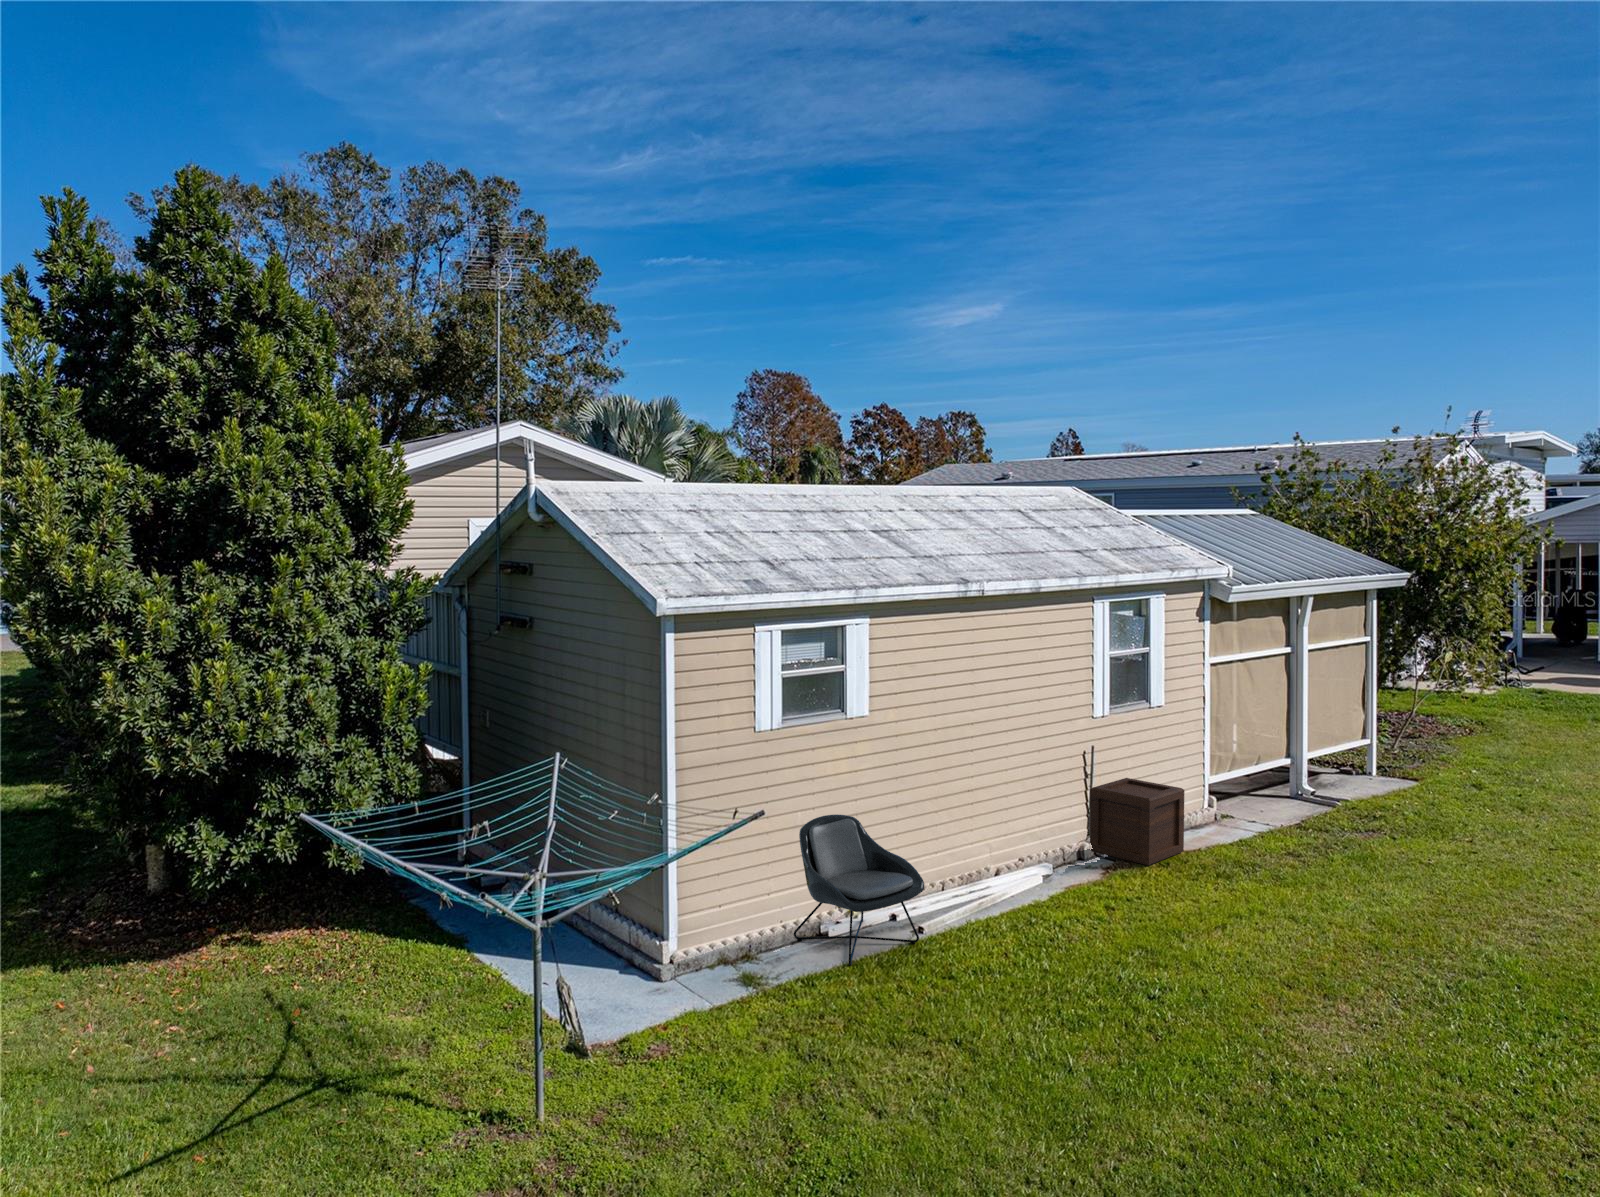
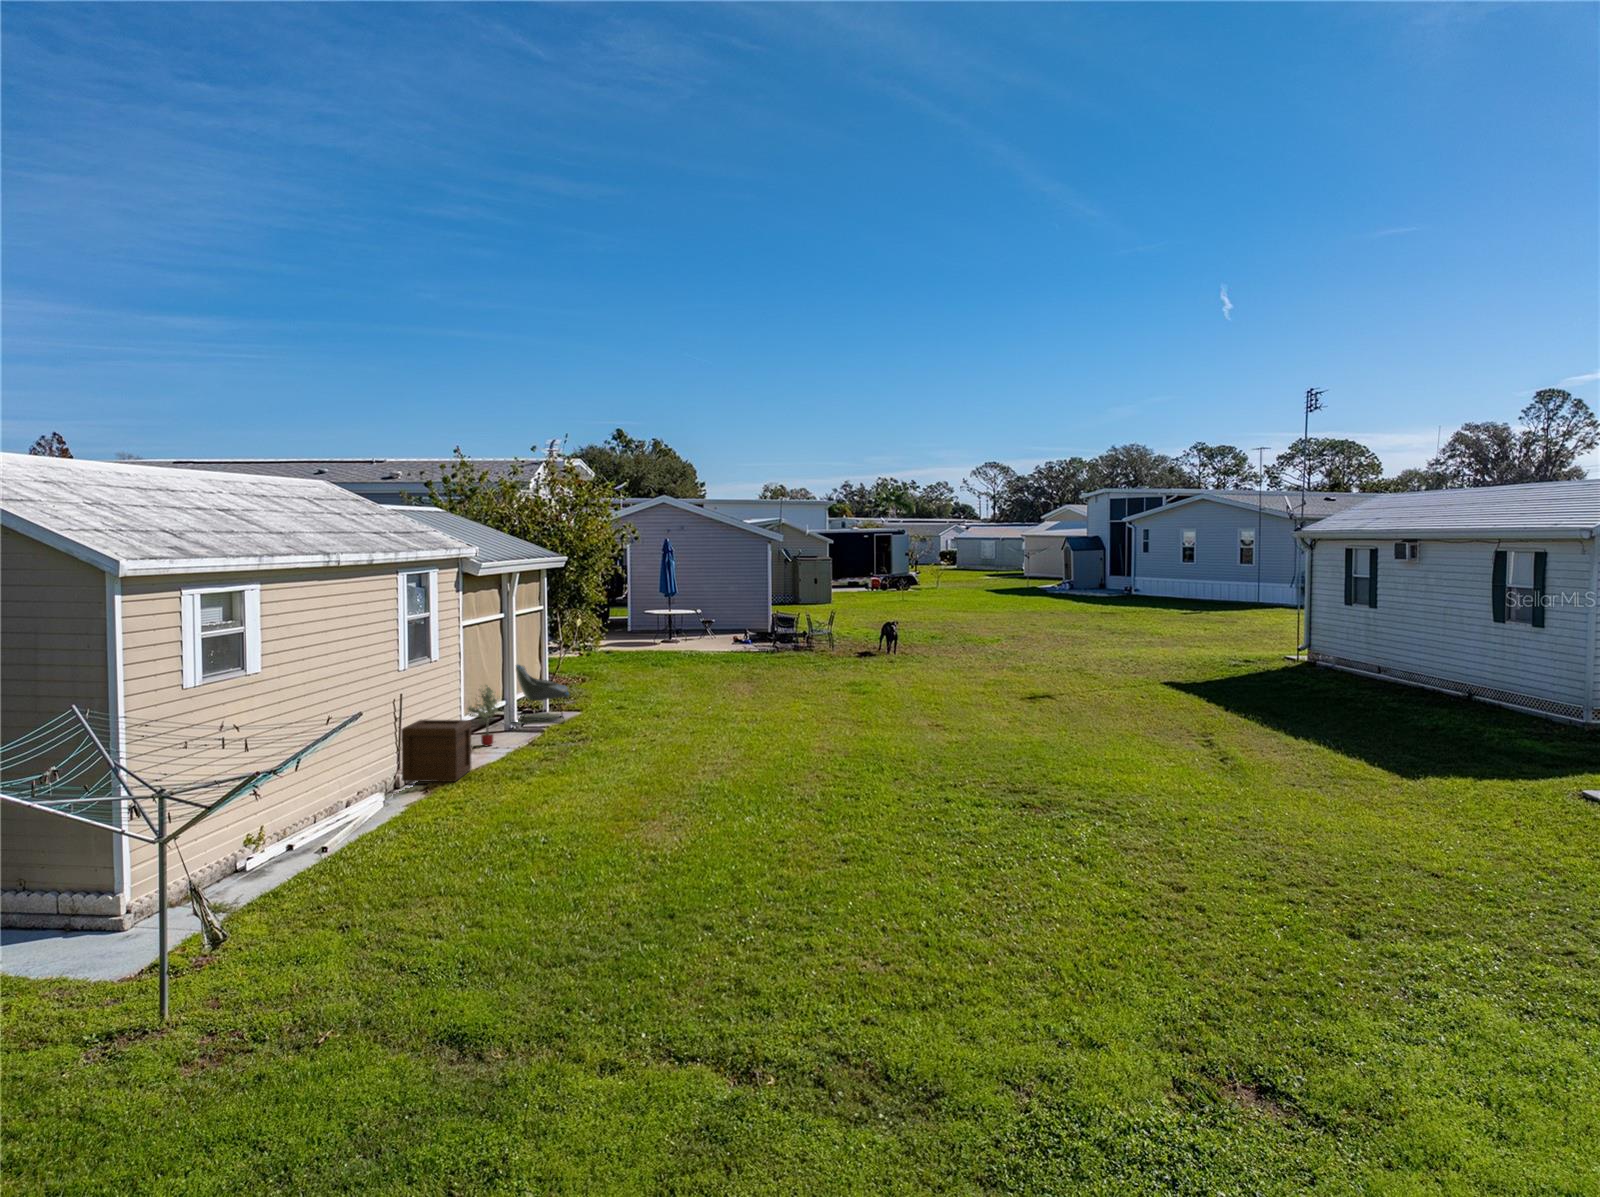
potted tree: none [1216,738,1259,818] -> present [468,685,498,746]
lounge chair: present [794,814,924,966] -> present [516,665,570,725]

